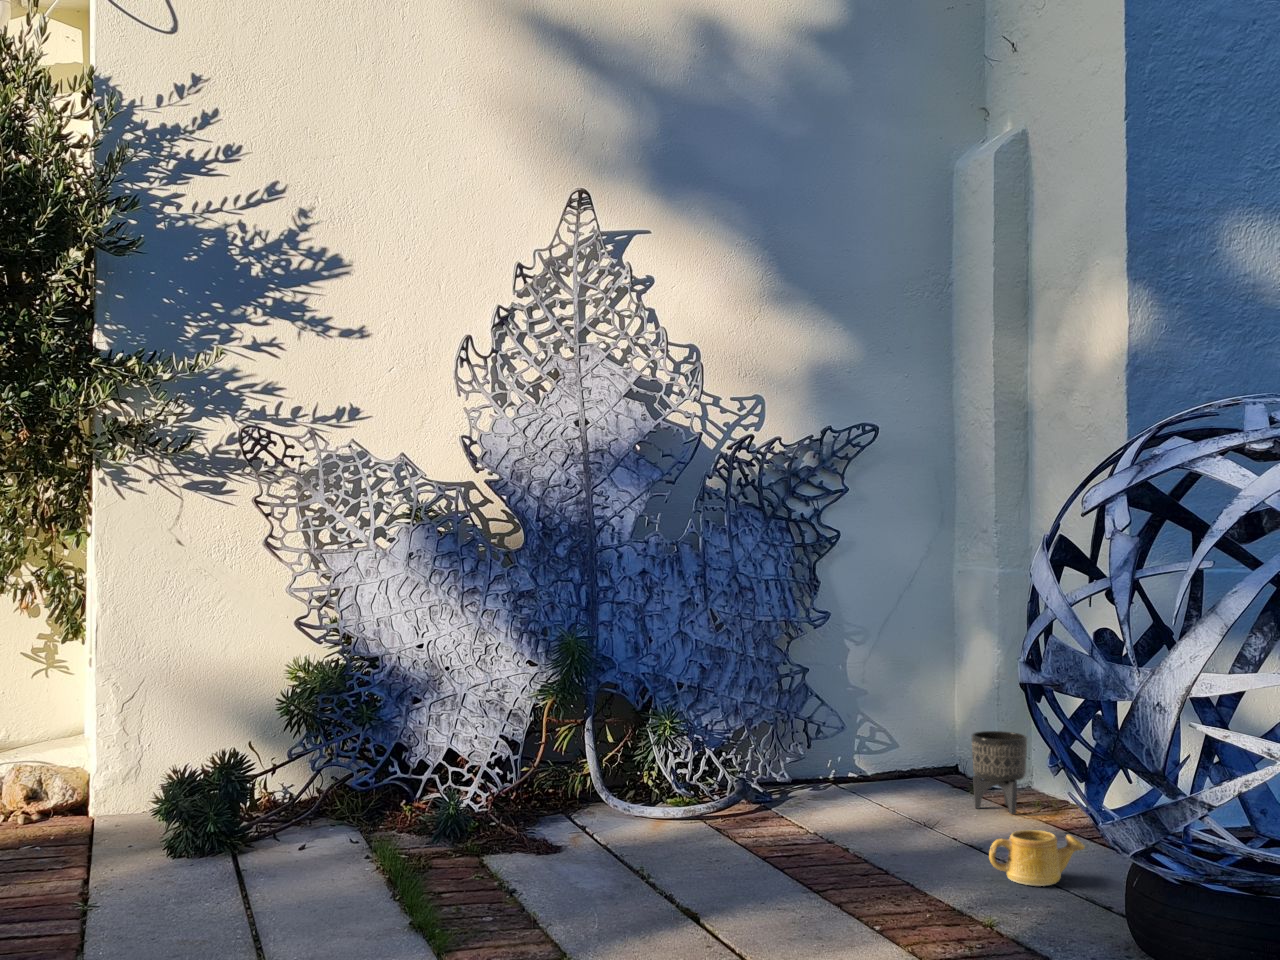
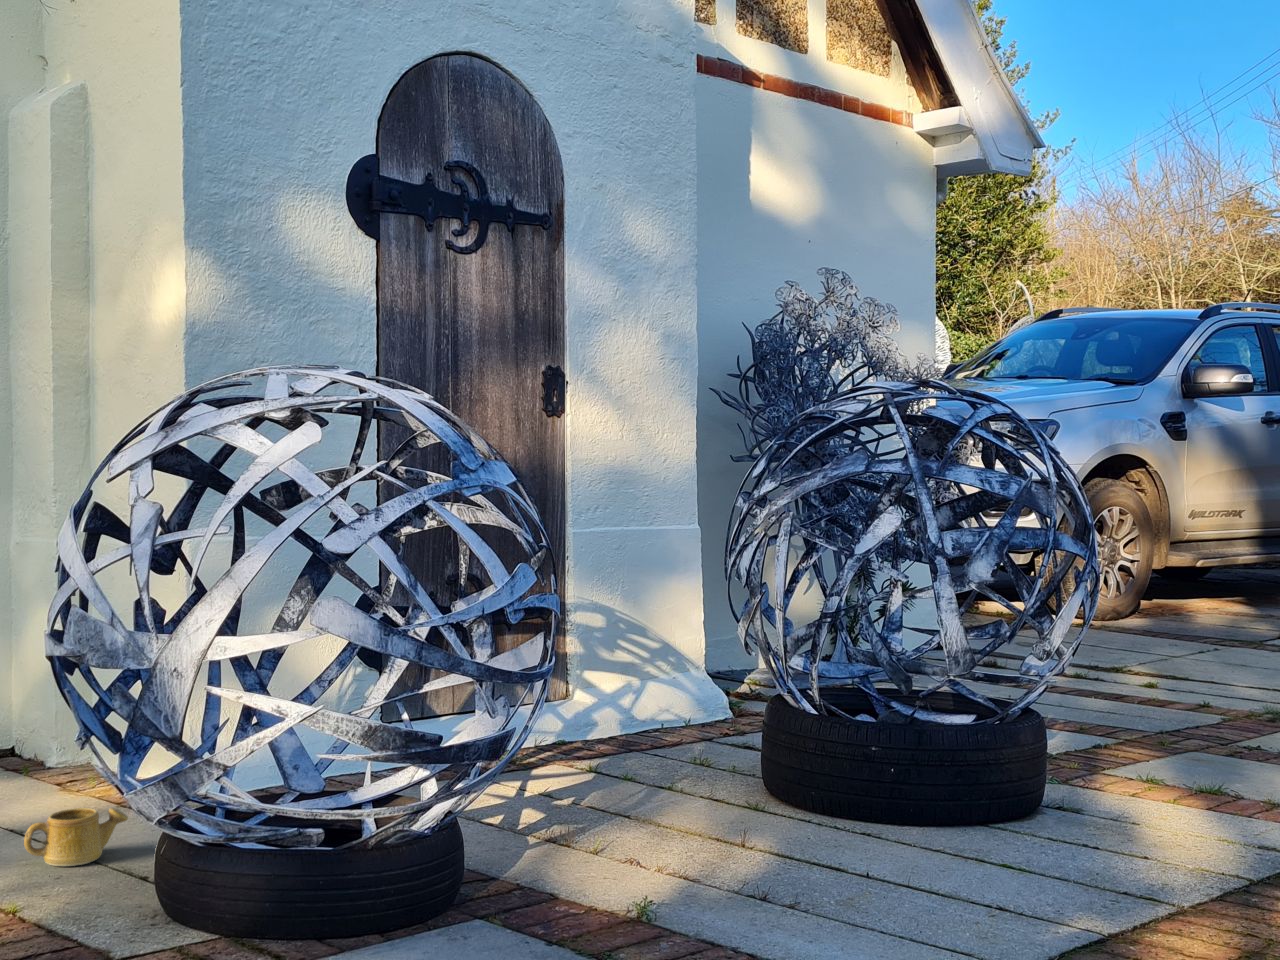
planter: present [972,731,1027,814] -> none [20,708,82,793]

